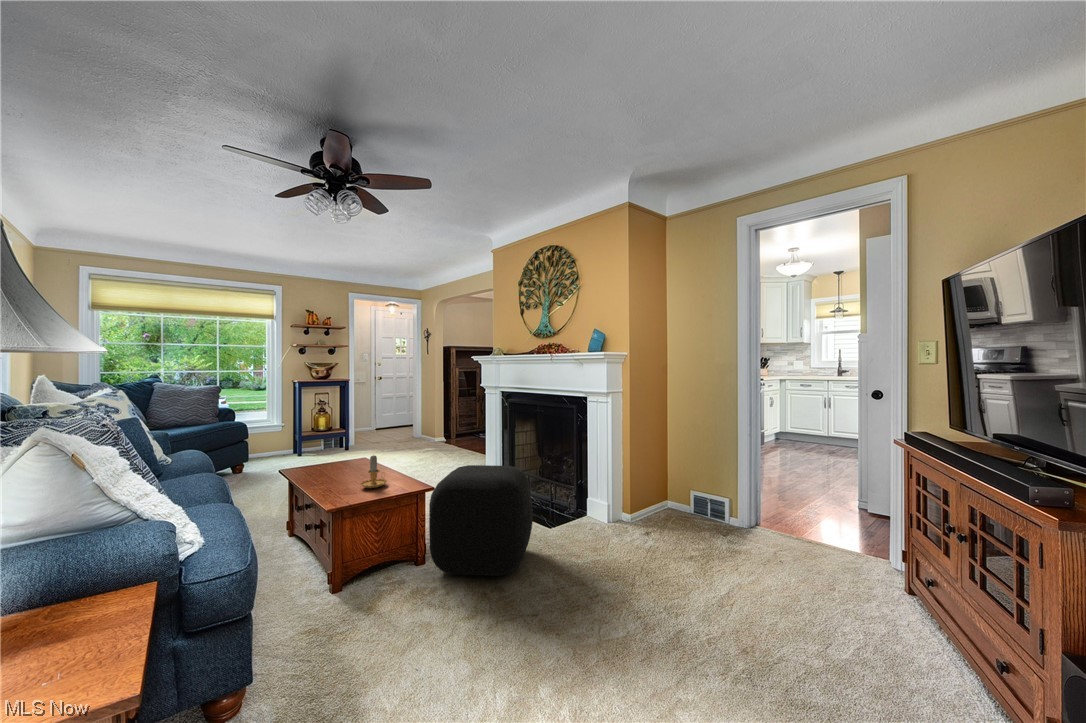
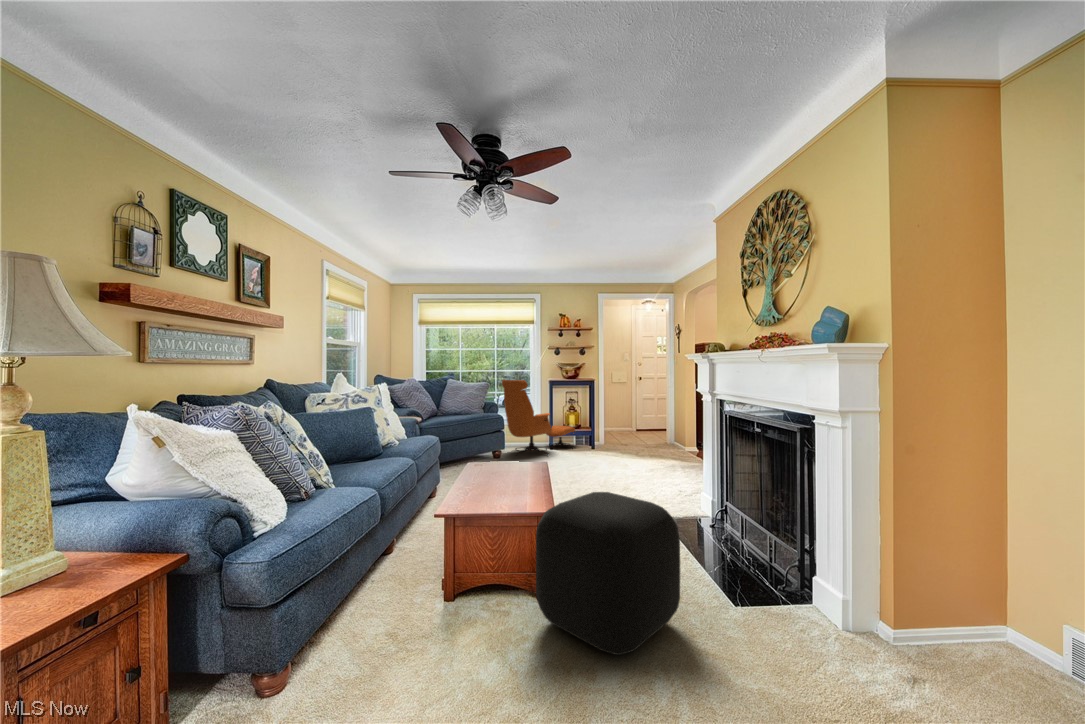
lounge chair: none [246,382,328,466] -> present [502,380,575,456]
candle: present [360,455,387,488] -> none [493,461,523,498]

